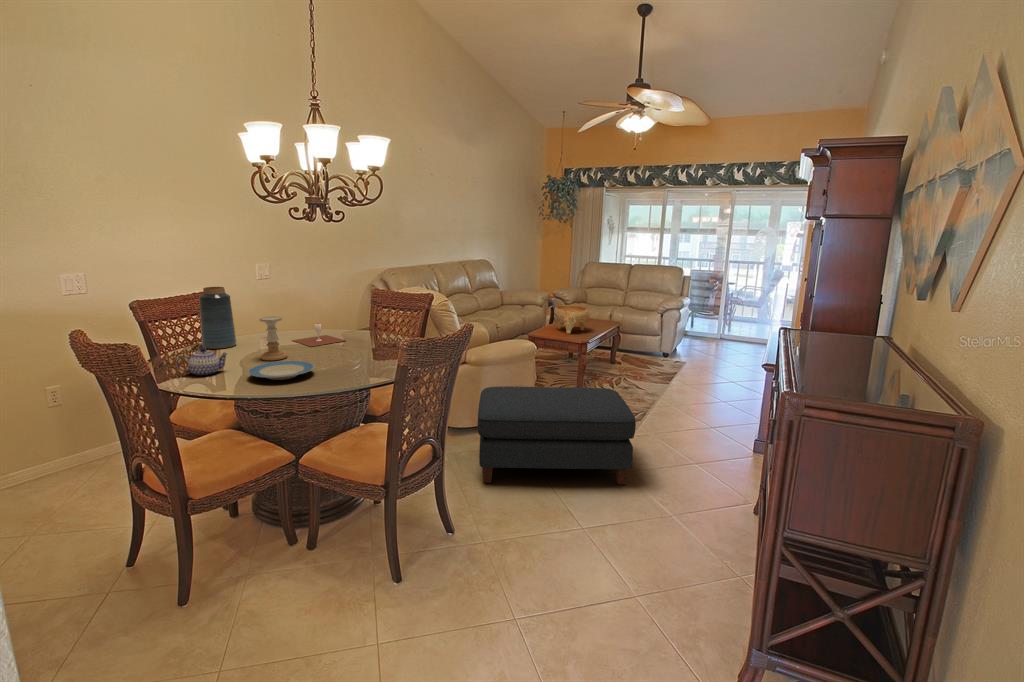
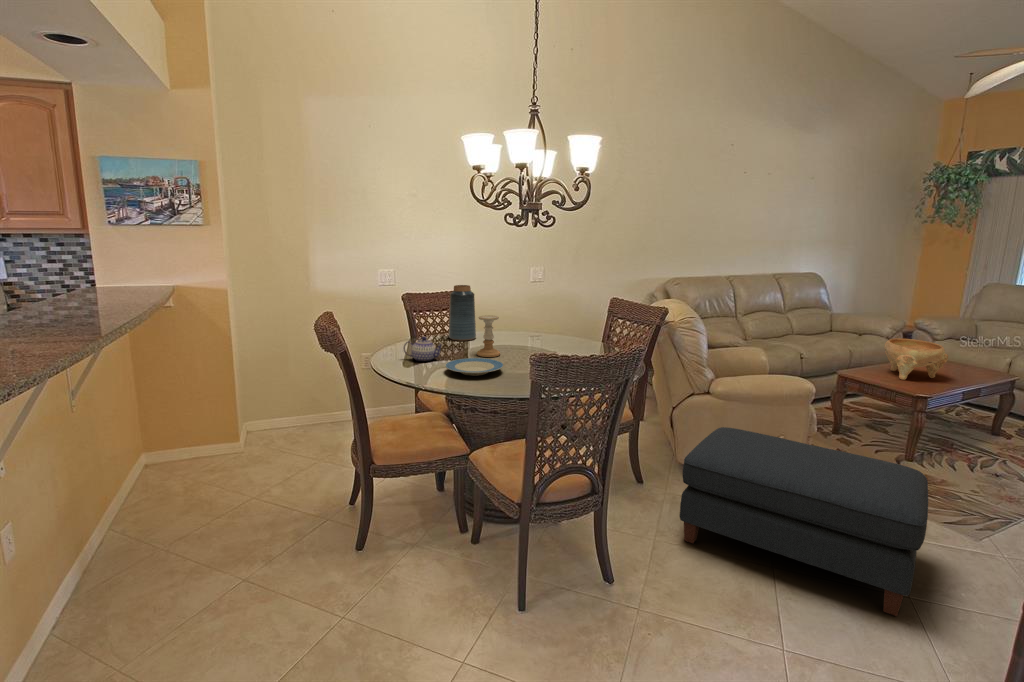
wine glass: present [292,323,345,347] -> none [522,327,568,349]

